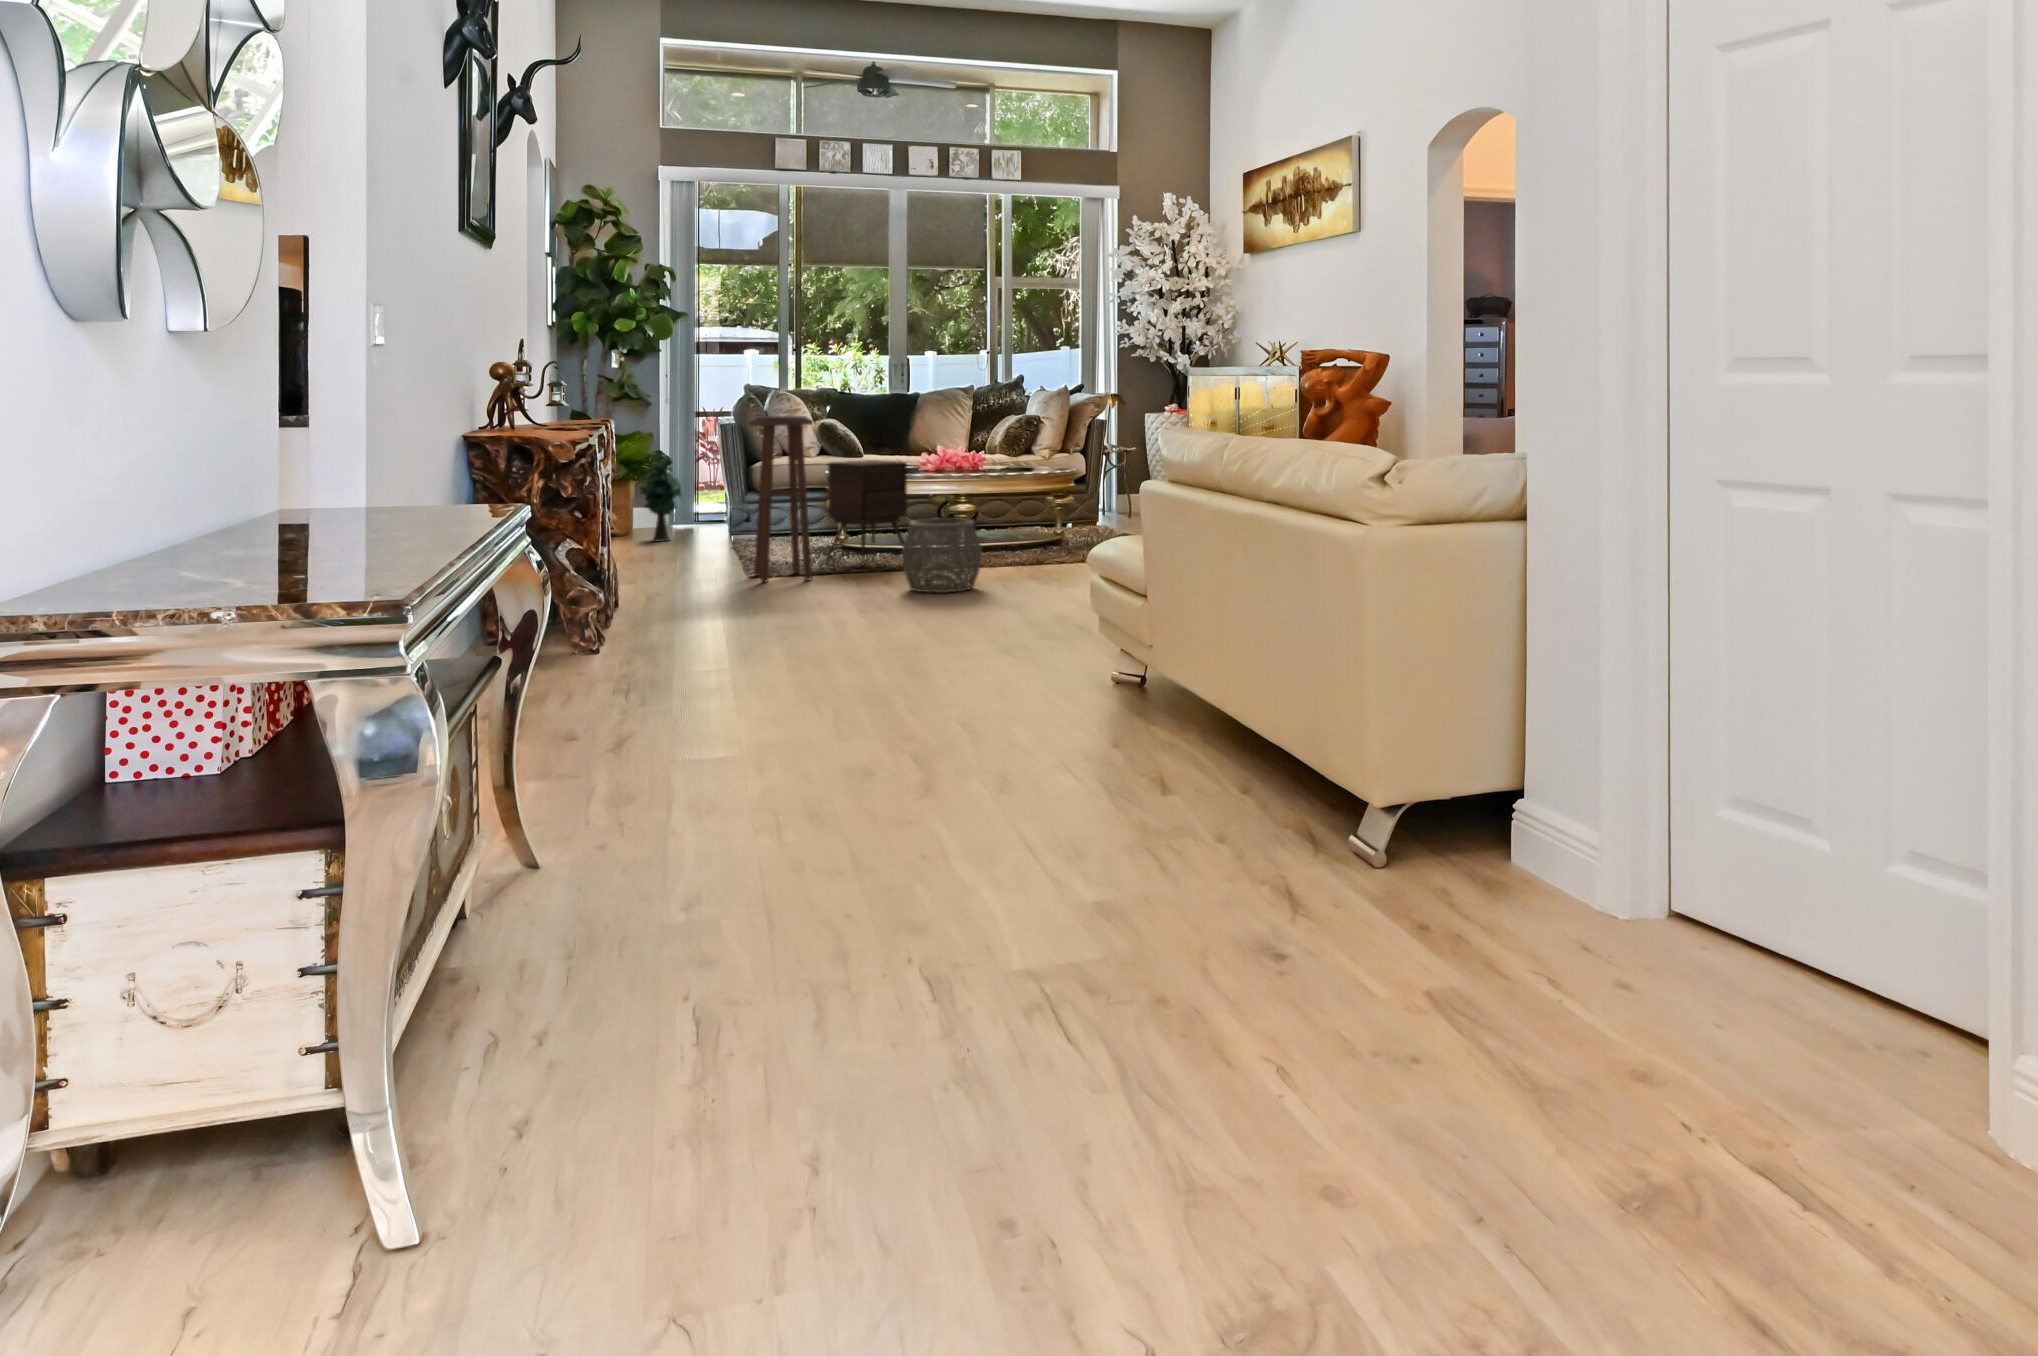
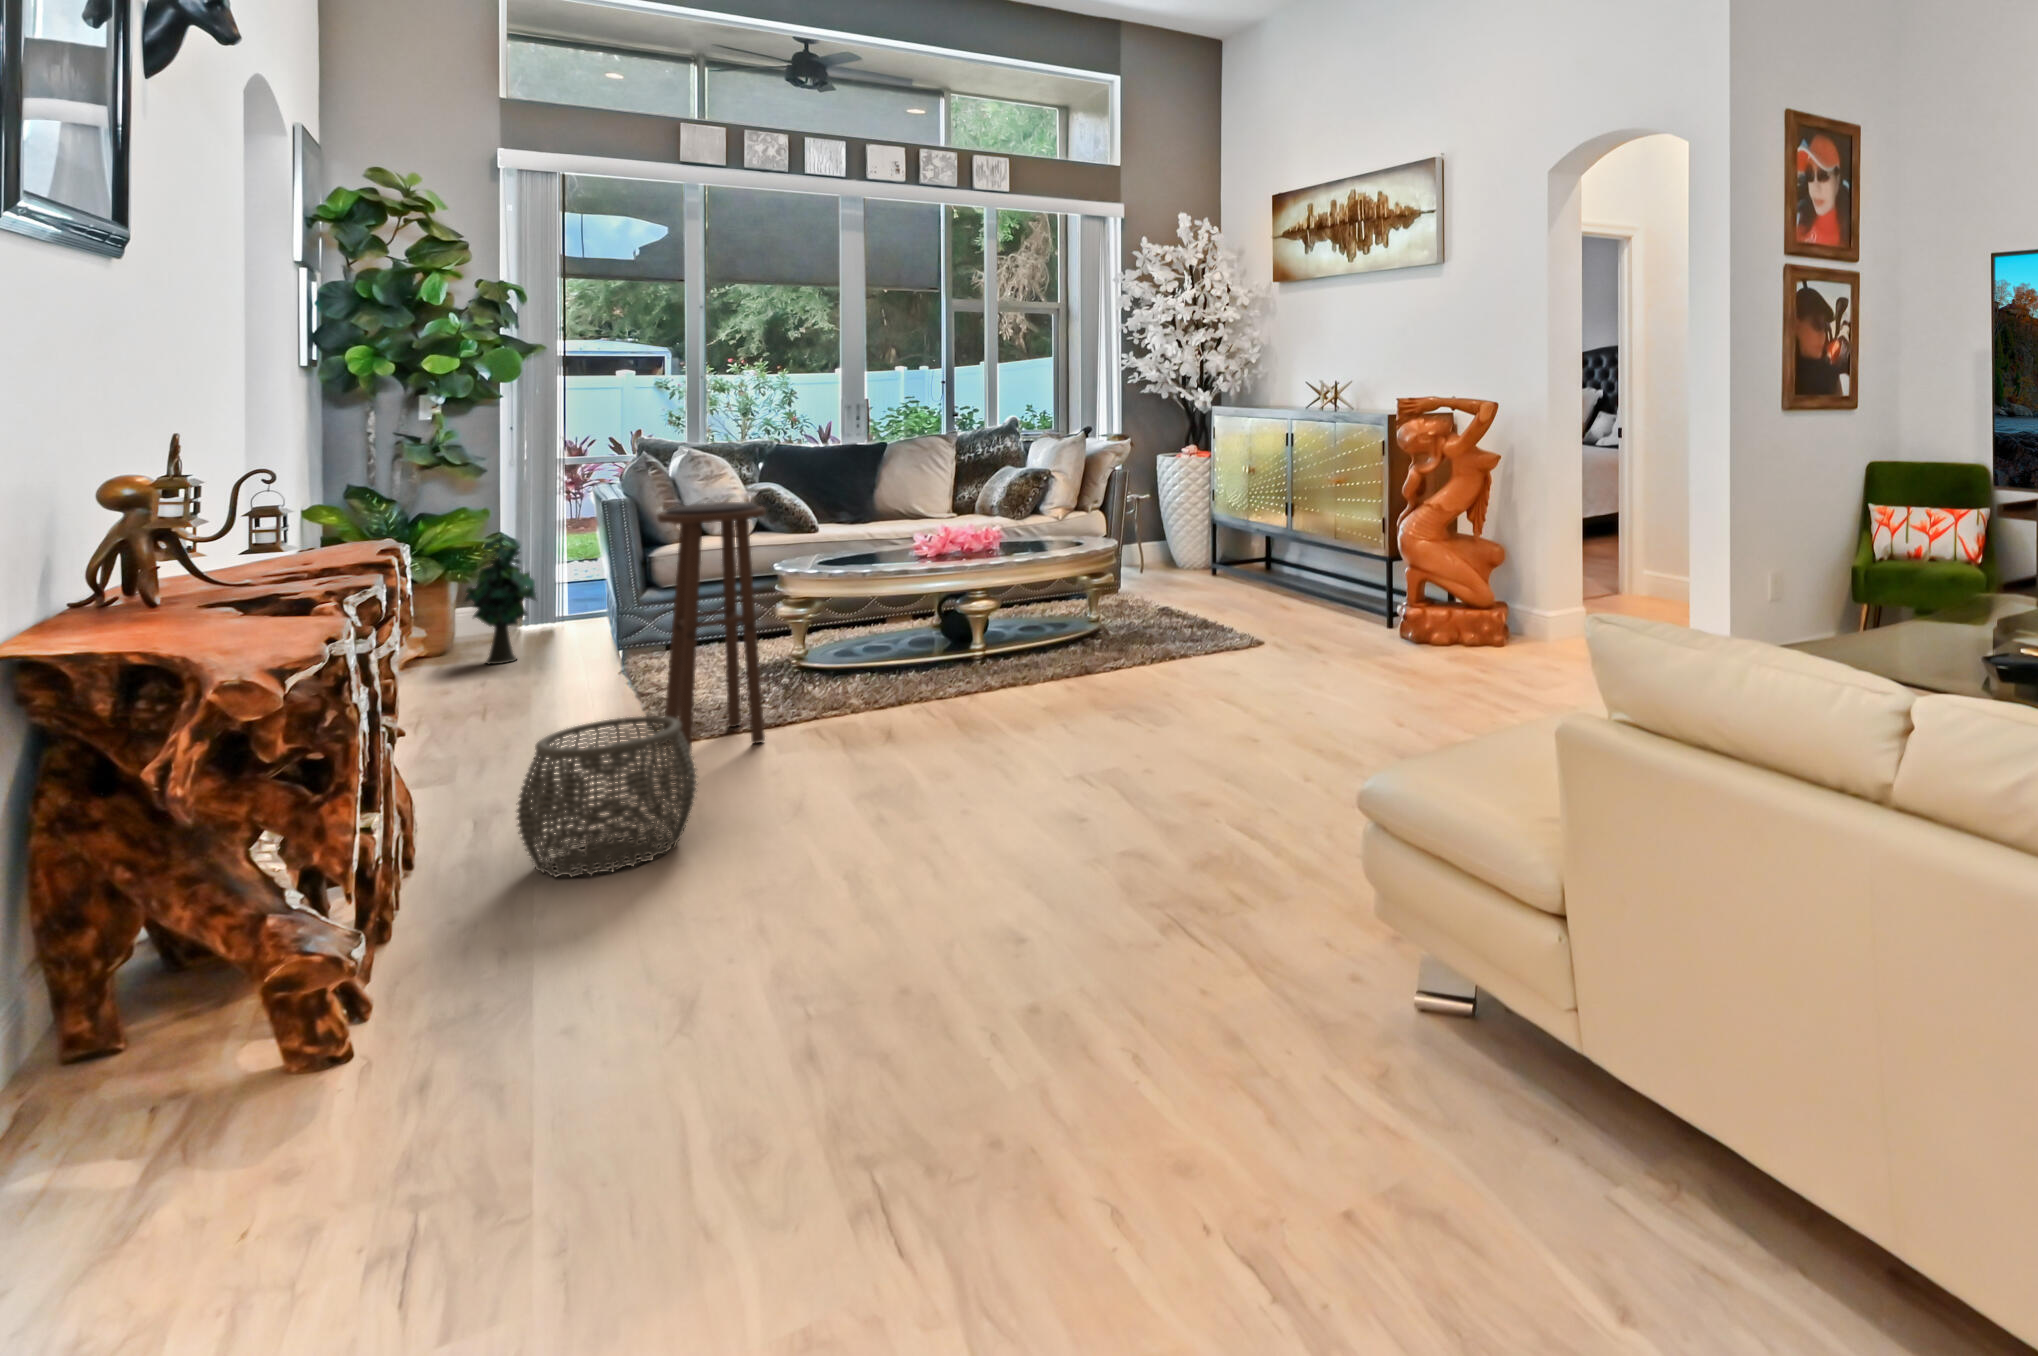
side table: present [825,460,907,566] -> none [775,547,907,702]
woven basket: present [902,518,982,593] -> present [517,716,697,877]

